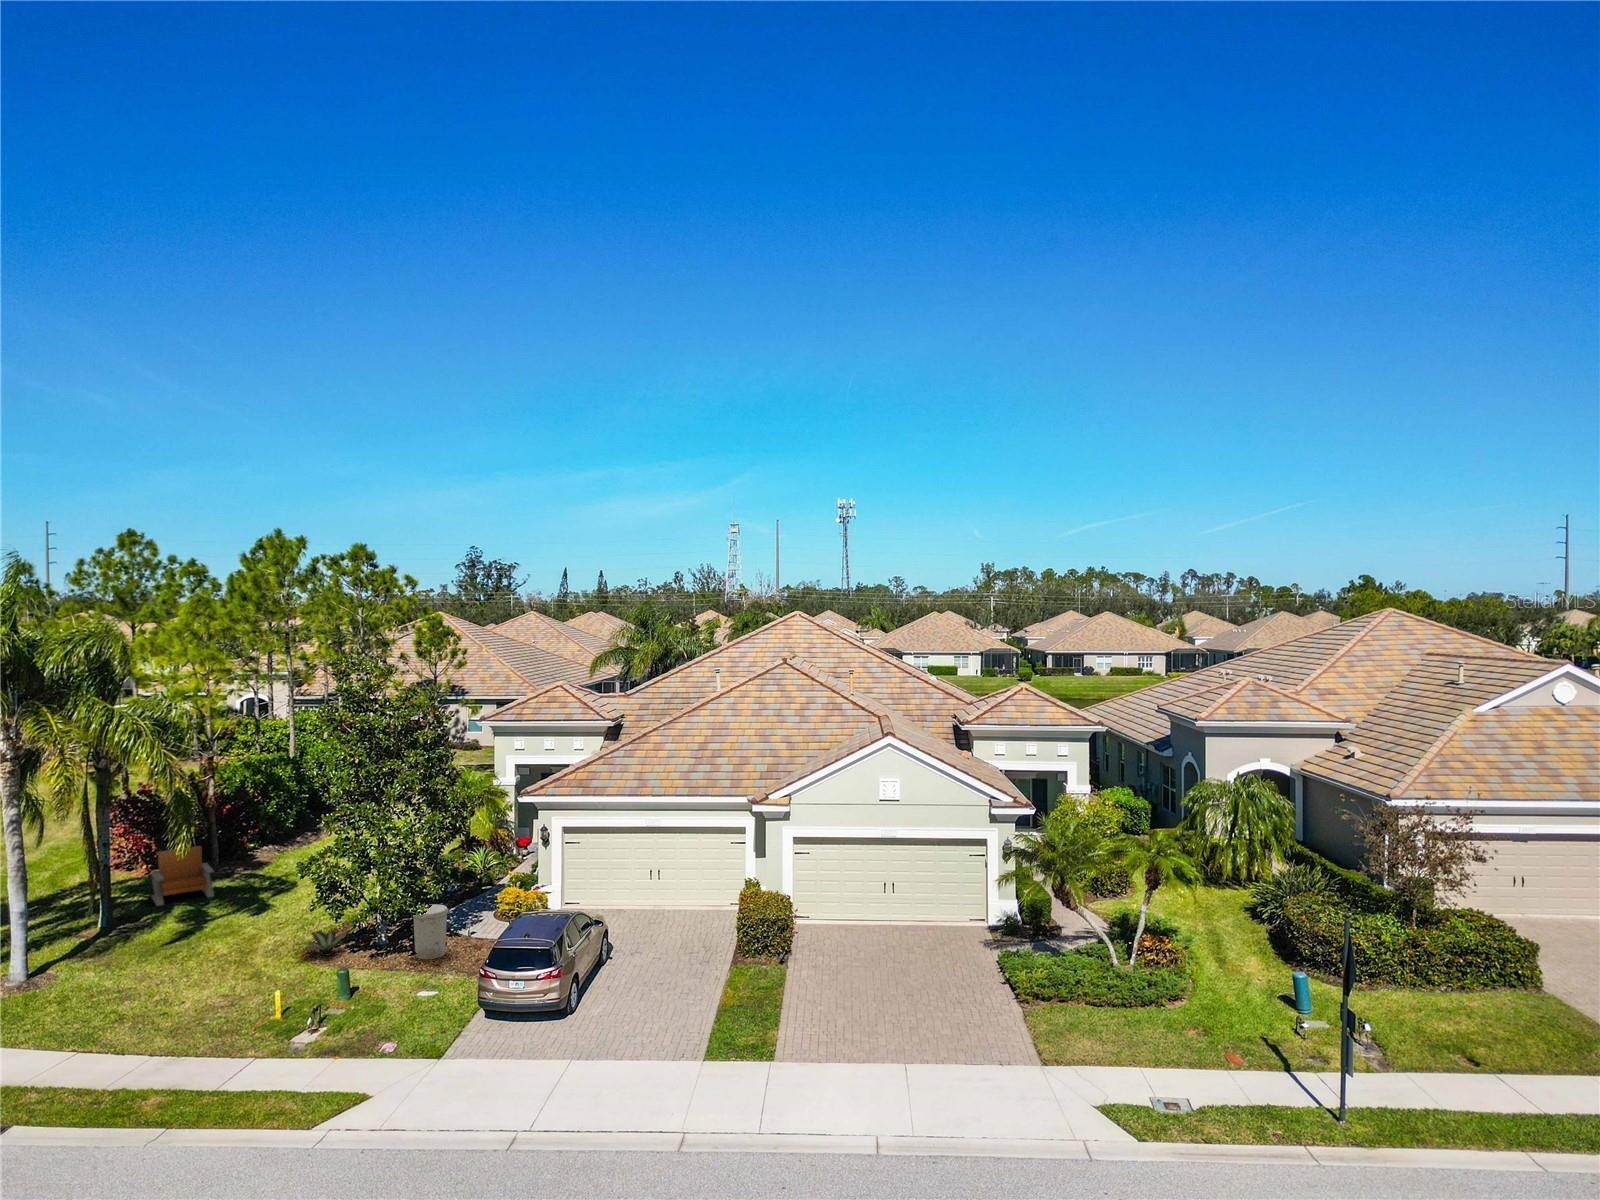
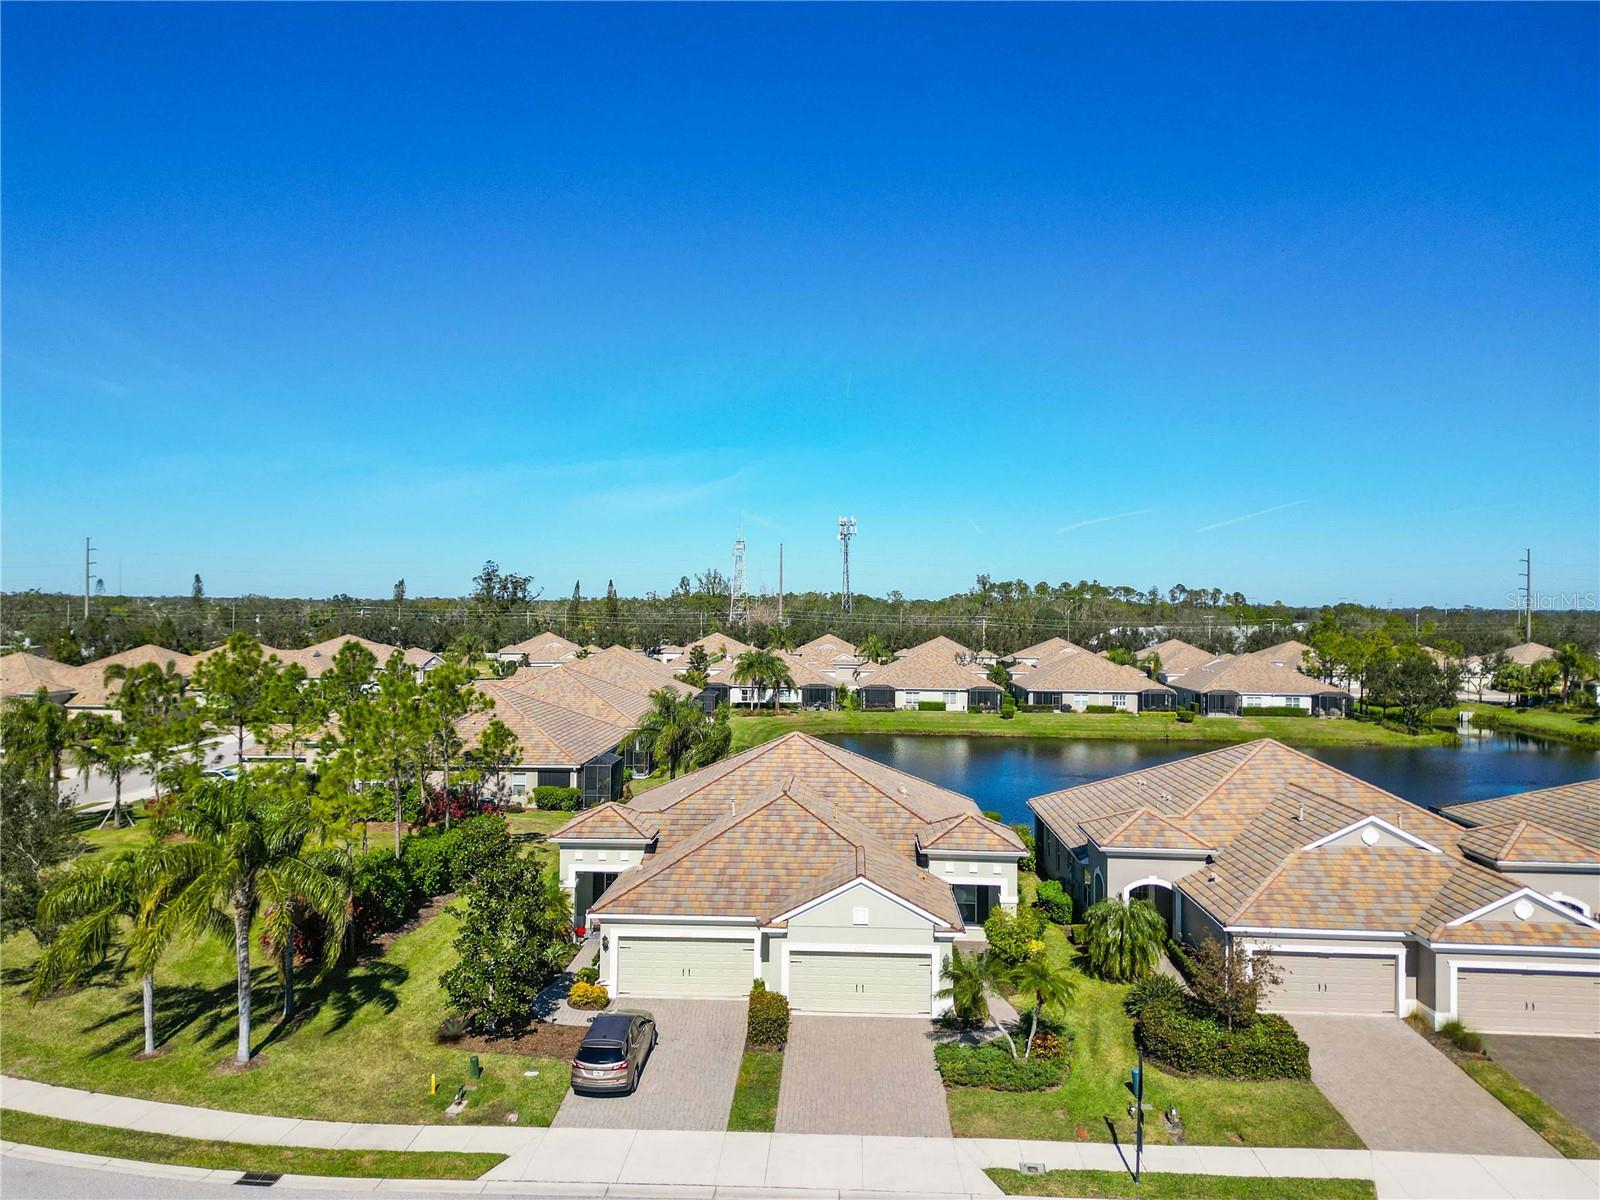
lounge chair: present [151,846,214,906] -> none [312,943,359,991]
trash can: present [413,904,448,959] -> none [516,1002,541,1043]

